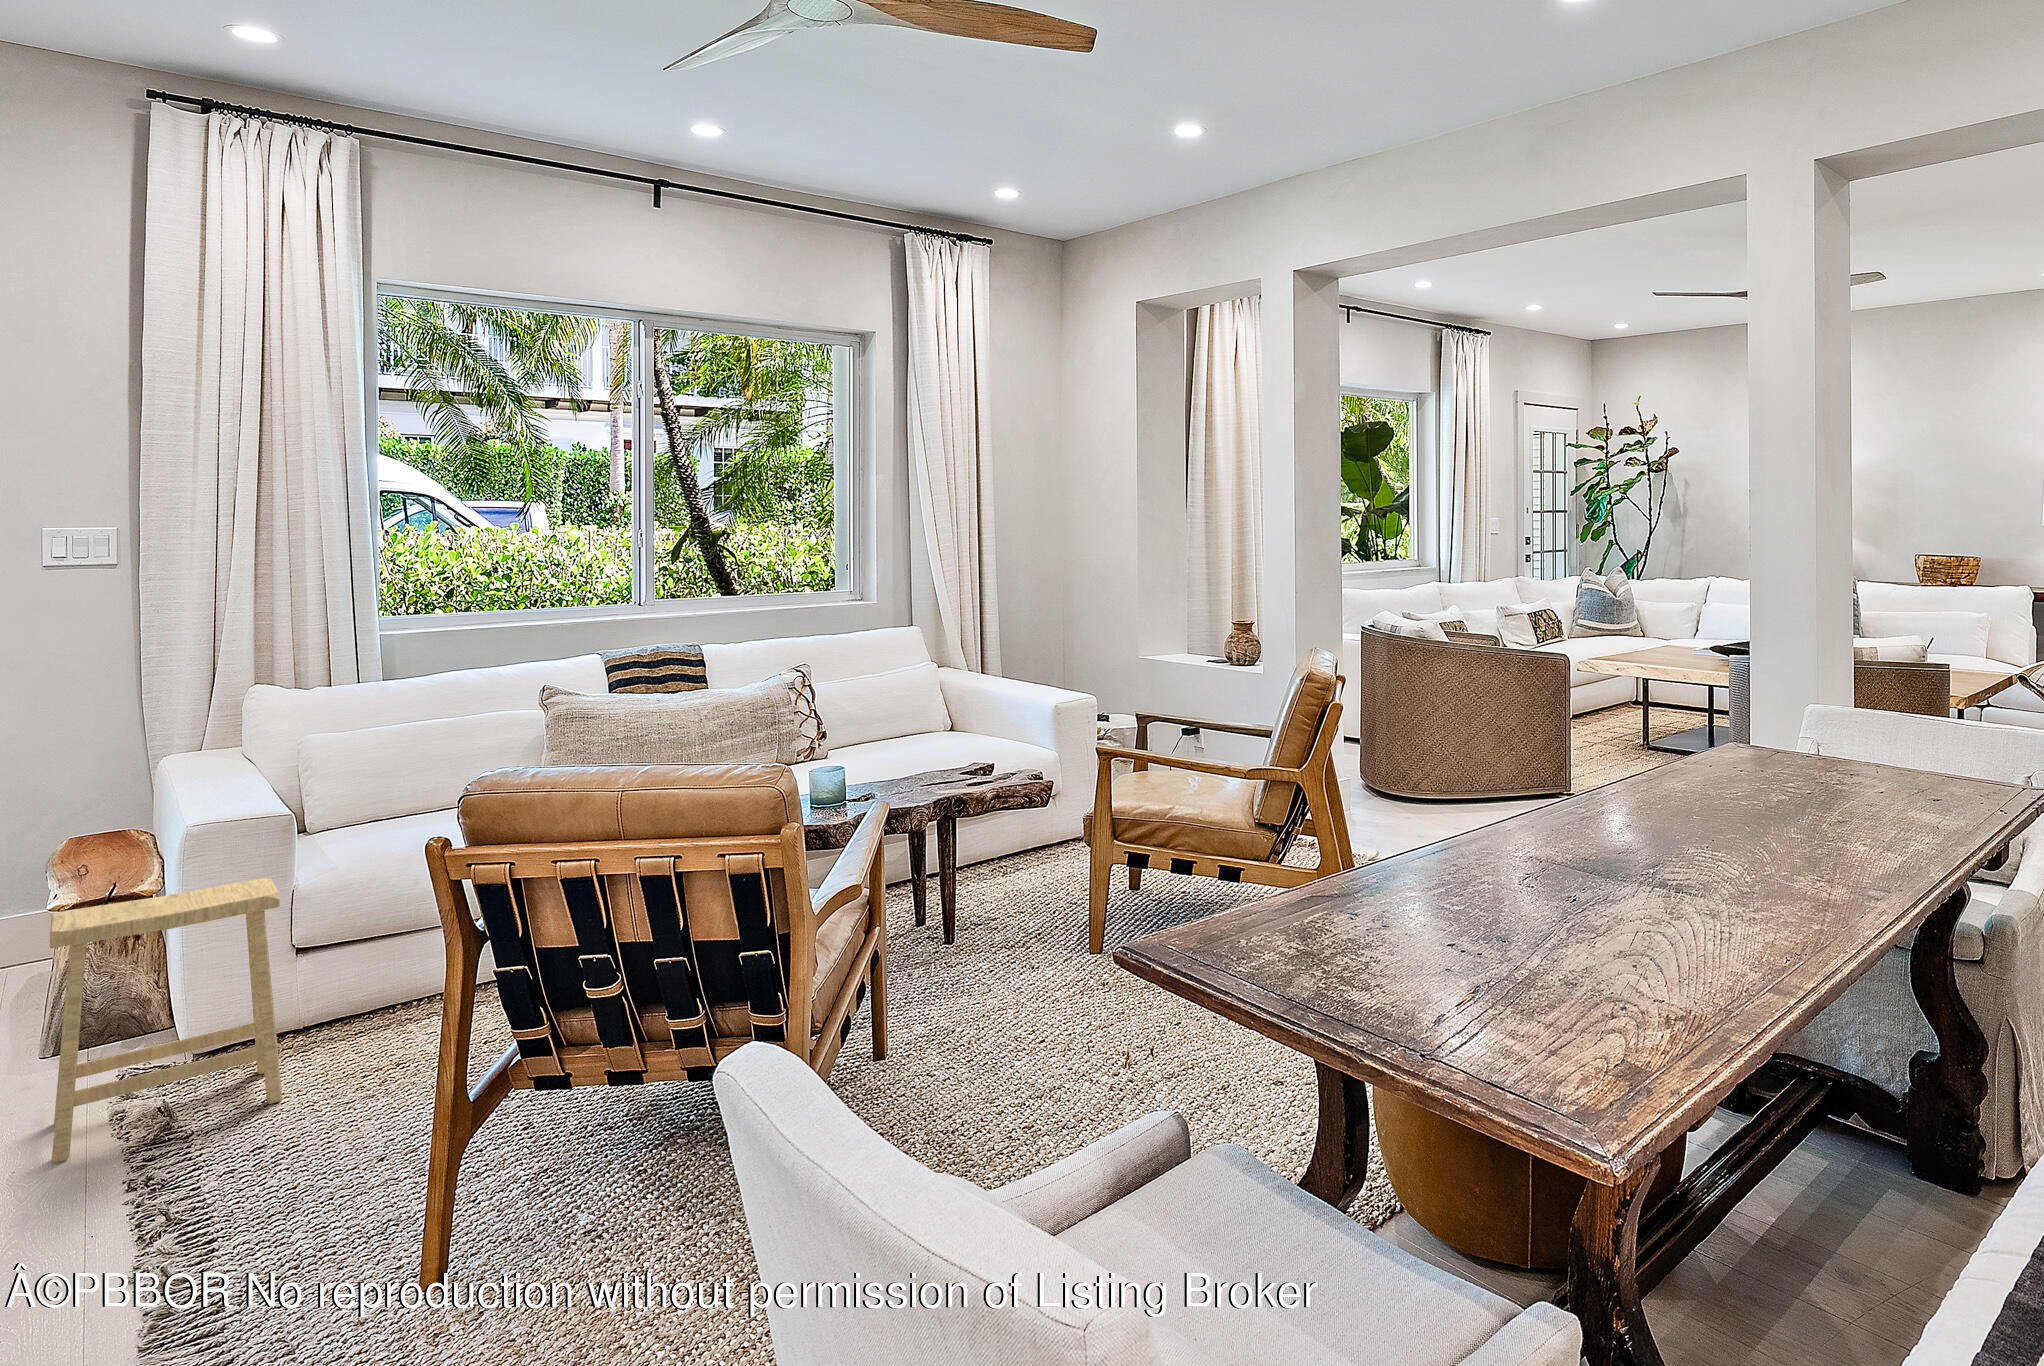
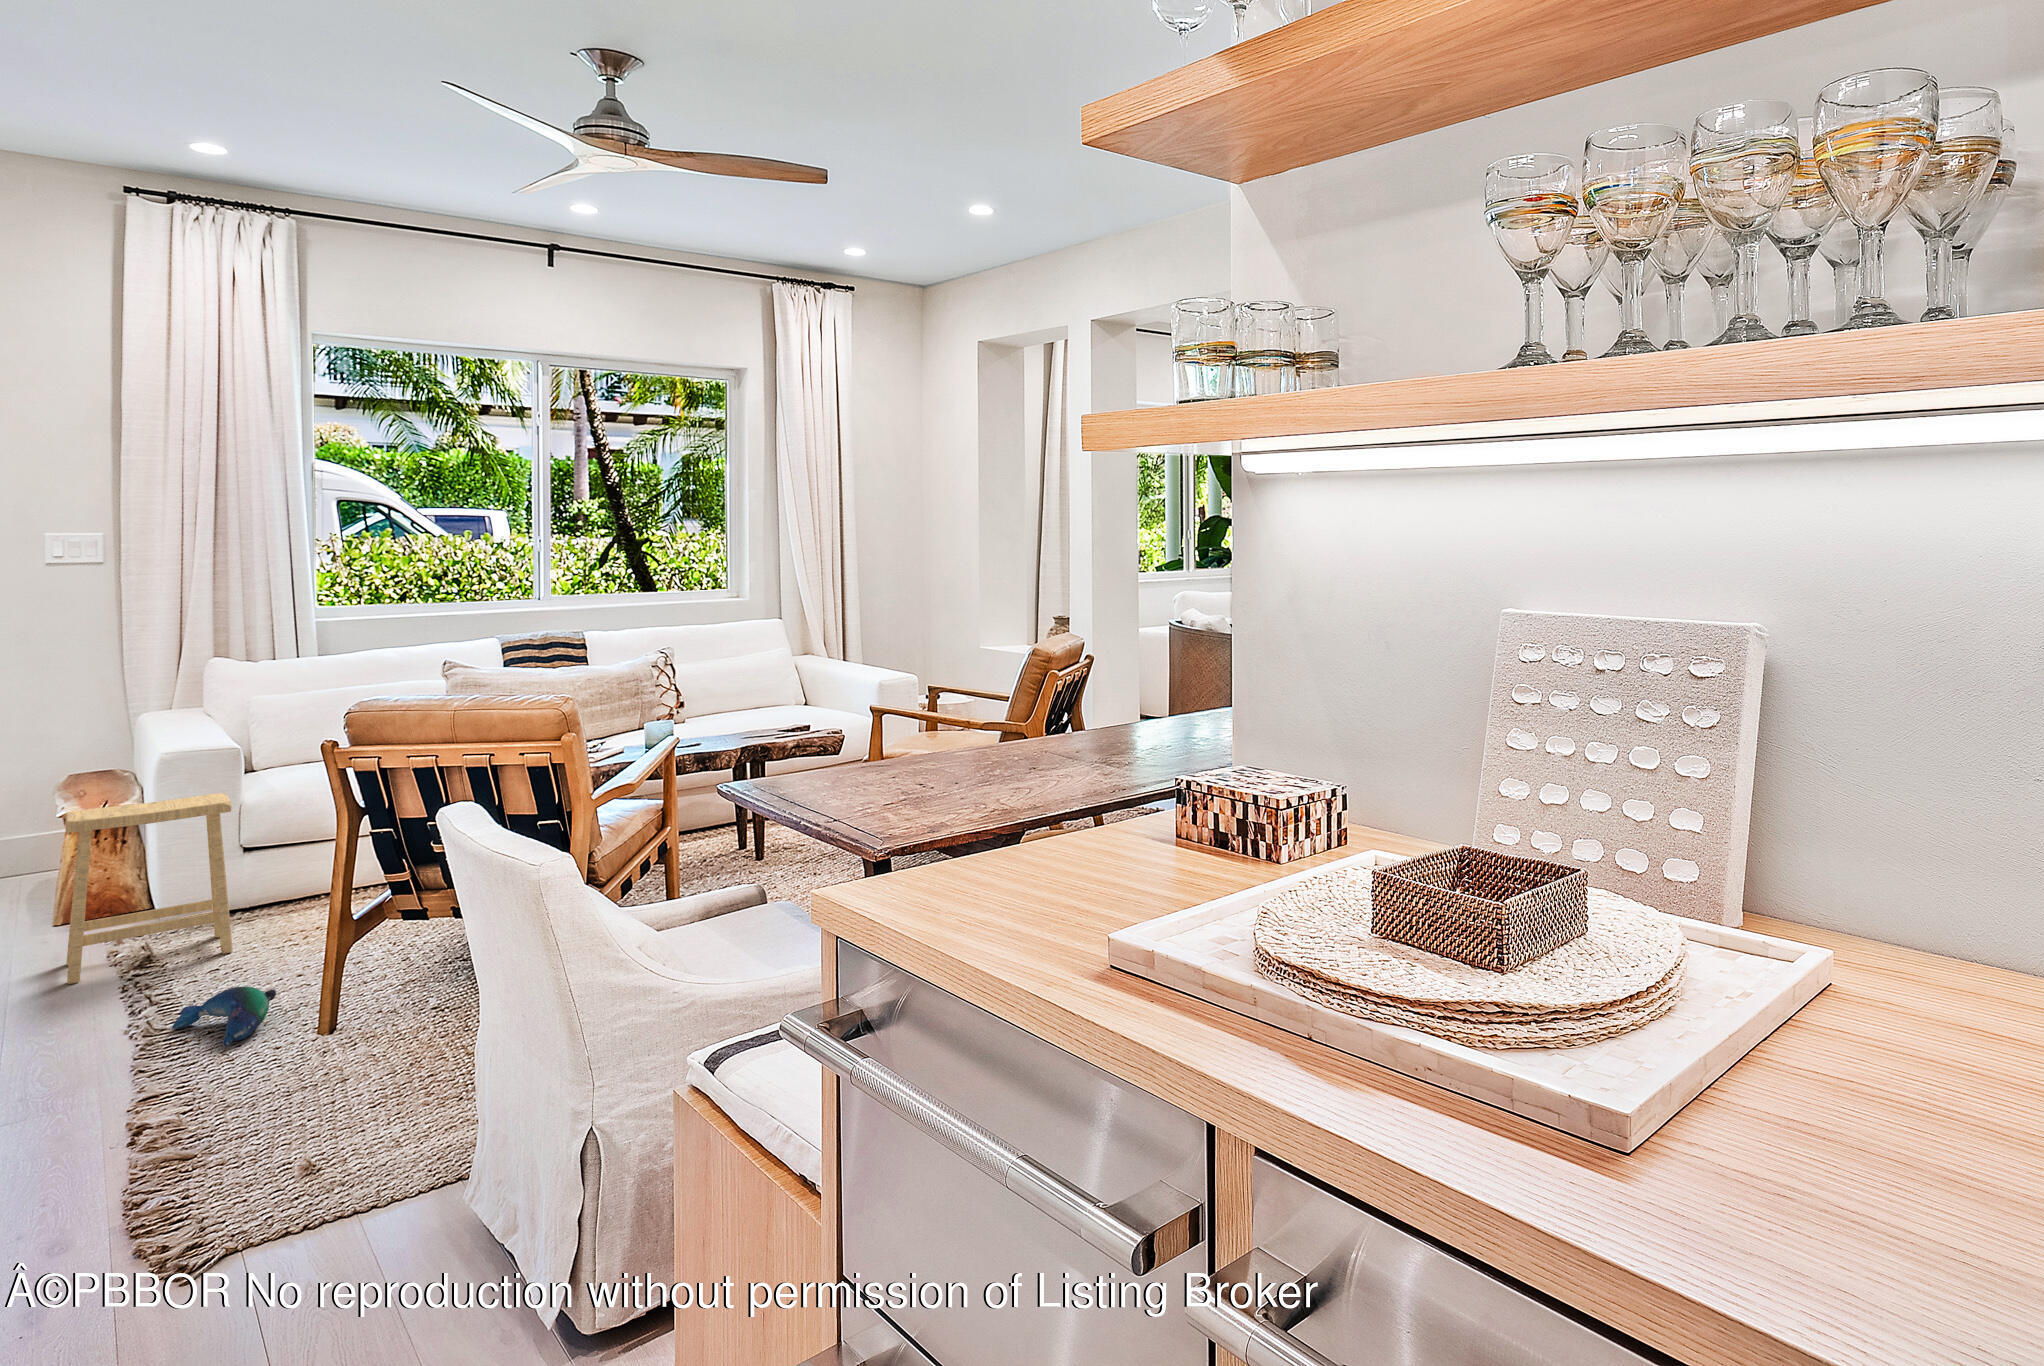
plush toy: none [197,1188,349,1298] -> present [172,986,276,1046]

